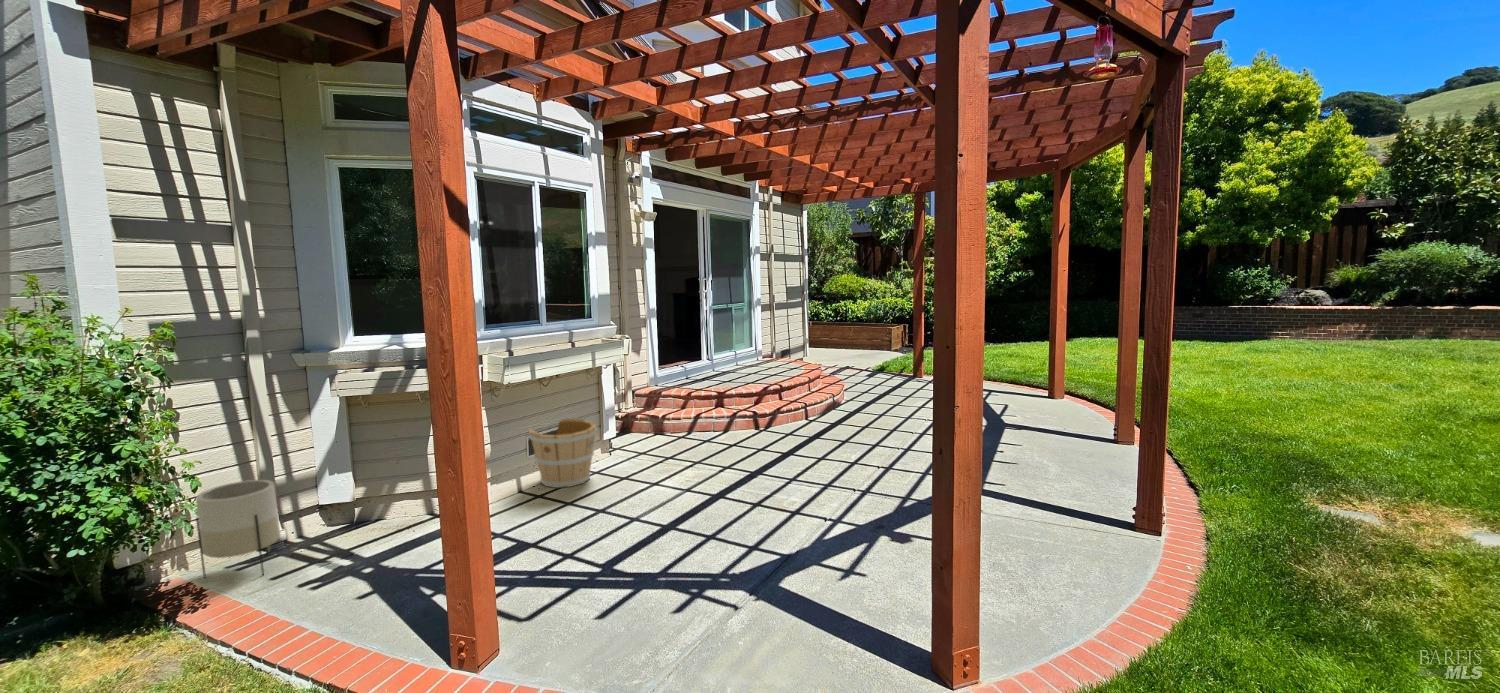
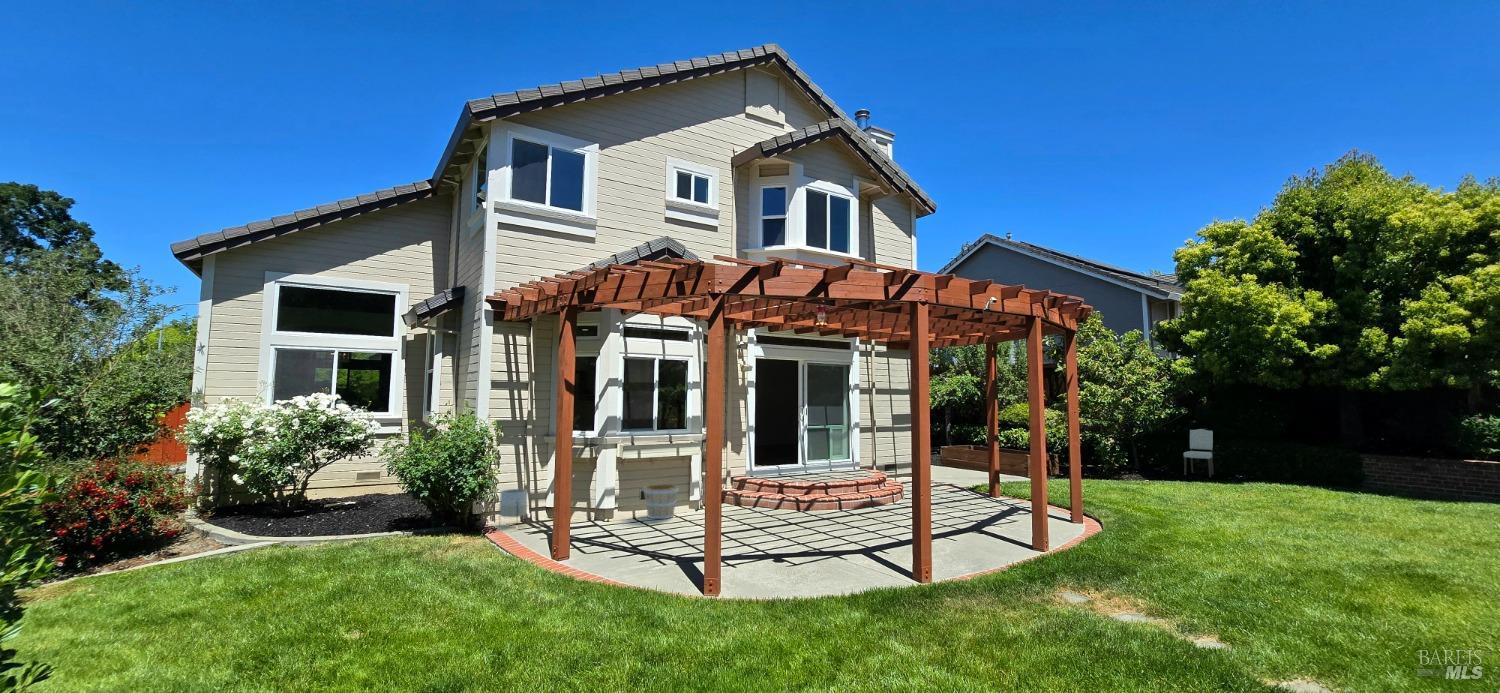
chair: none [1014,291,1039,337] -> present [1184,429,1214,477]

